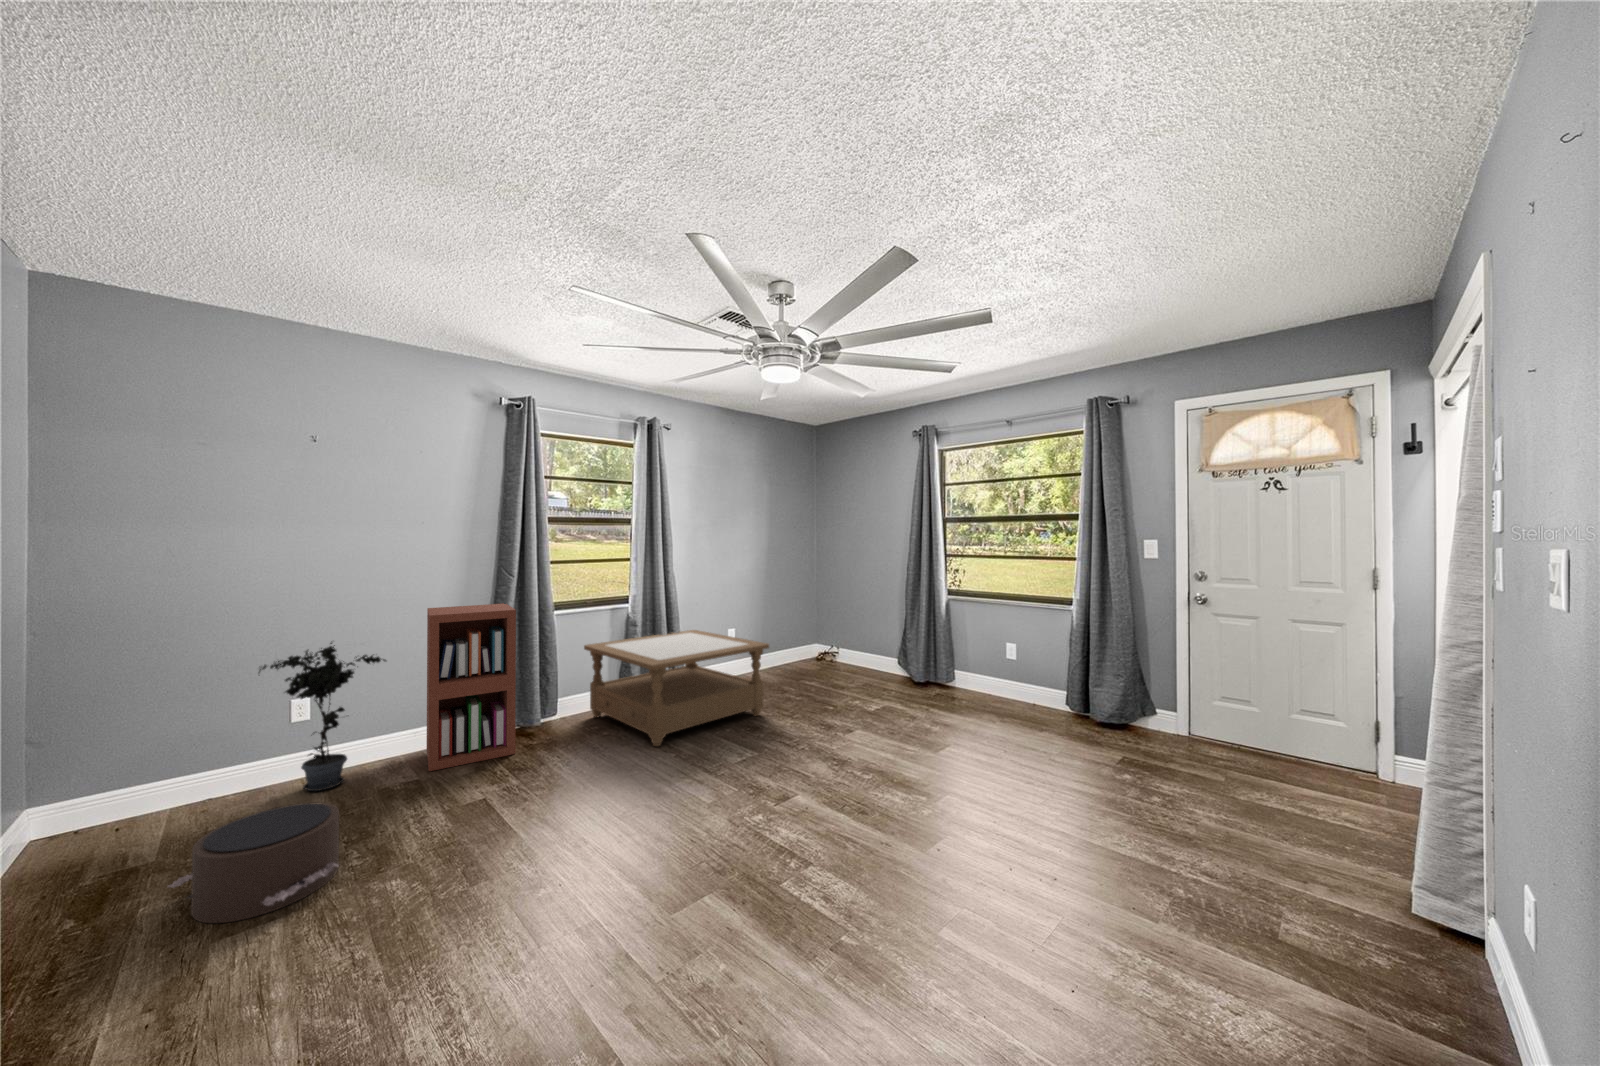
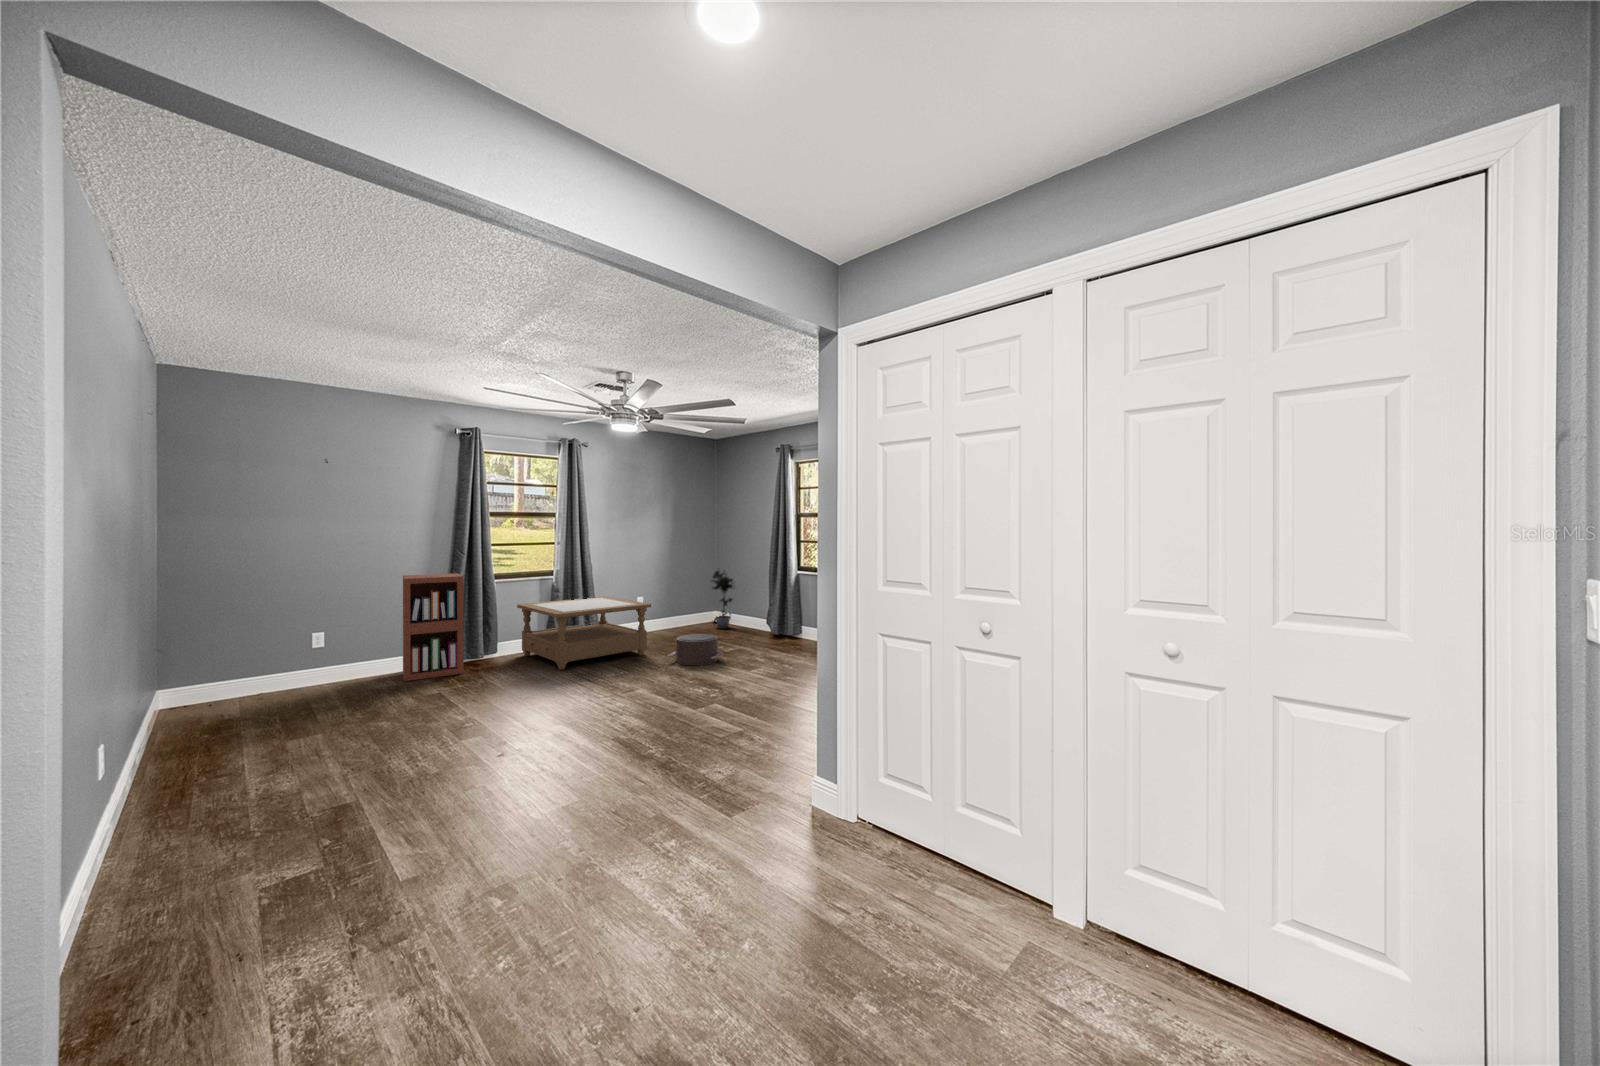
potted plant: present [259,643,386,791] -> present [712,571,733,629]
pouf: present [168,802,339,923] -> present [668,634,722,665]

